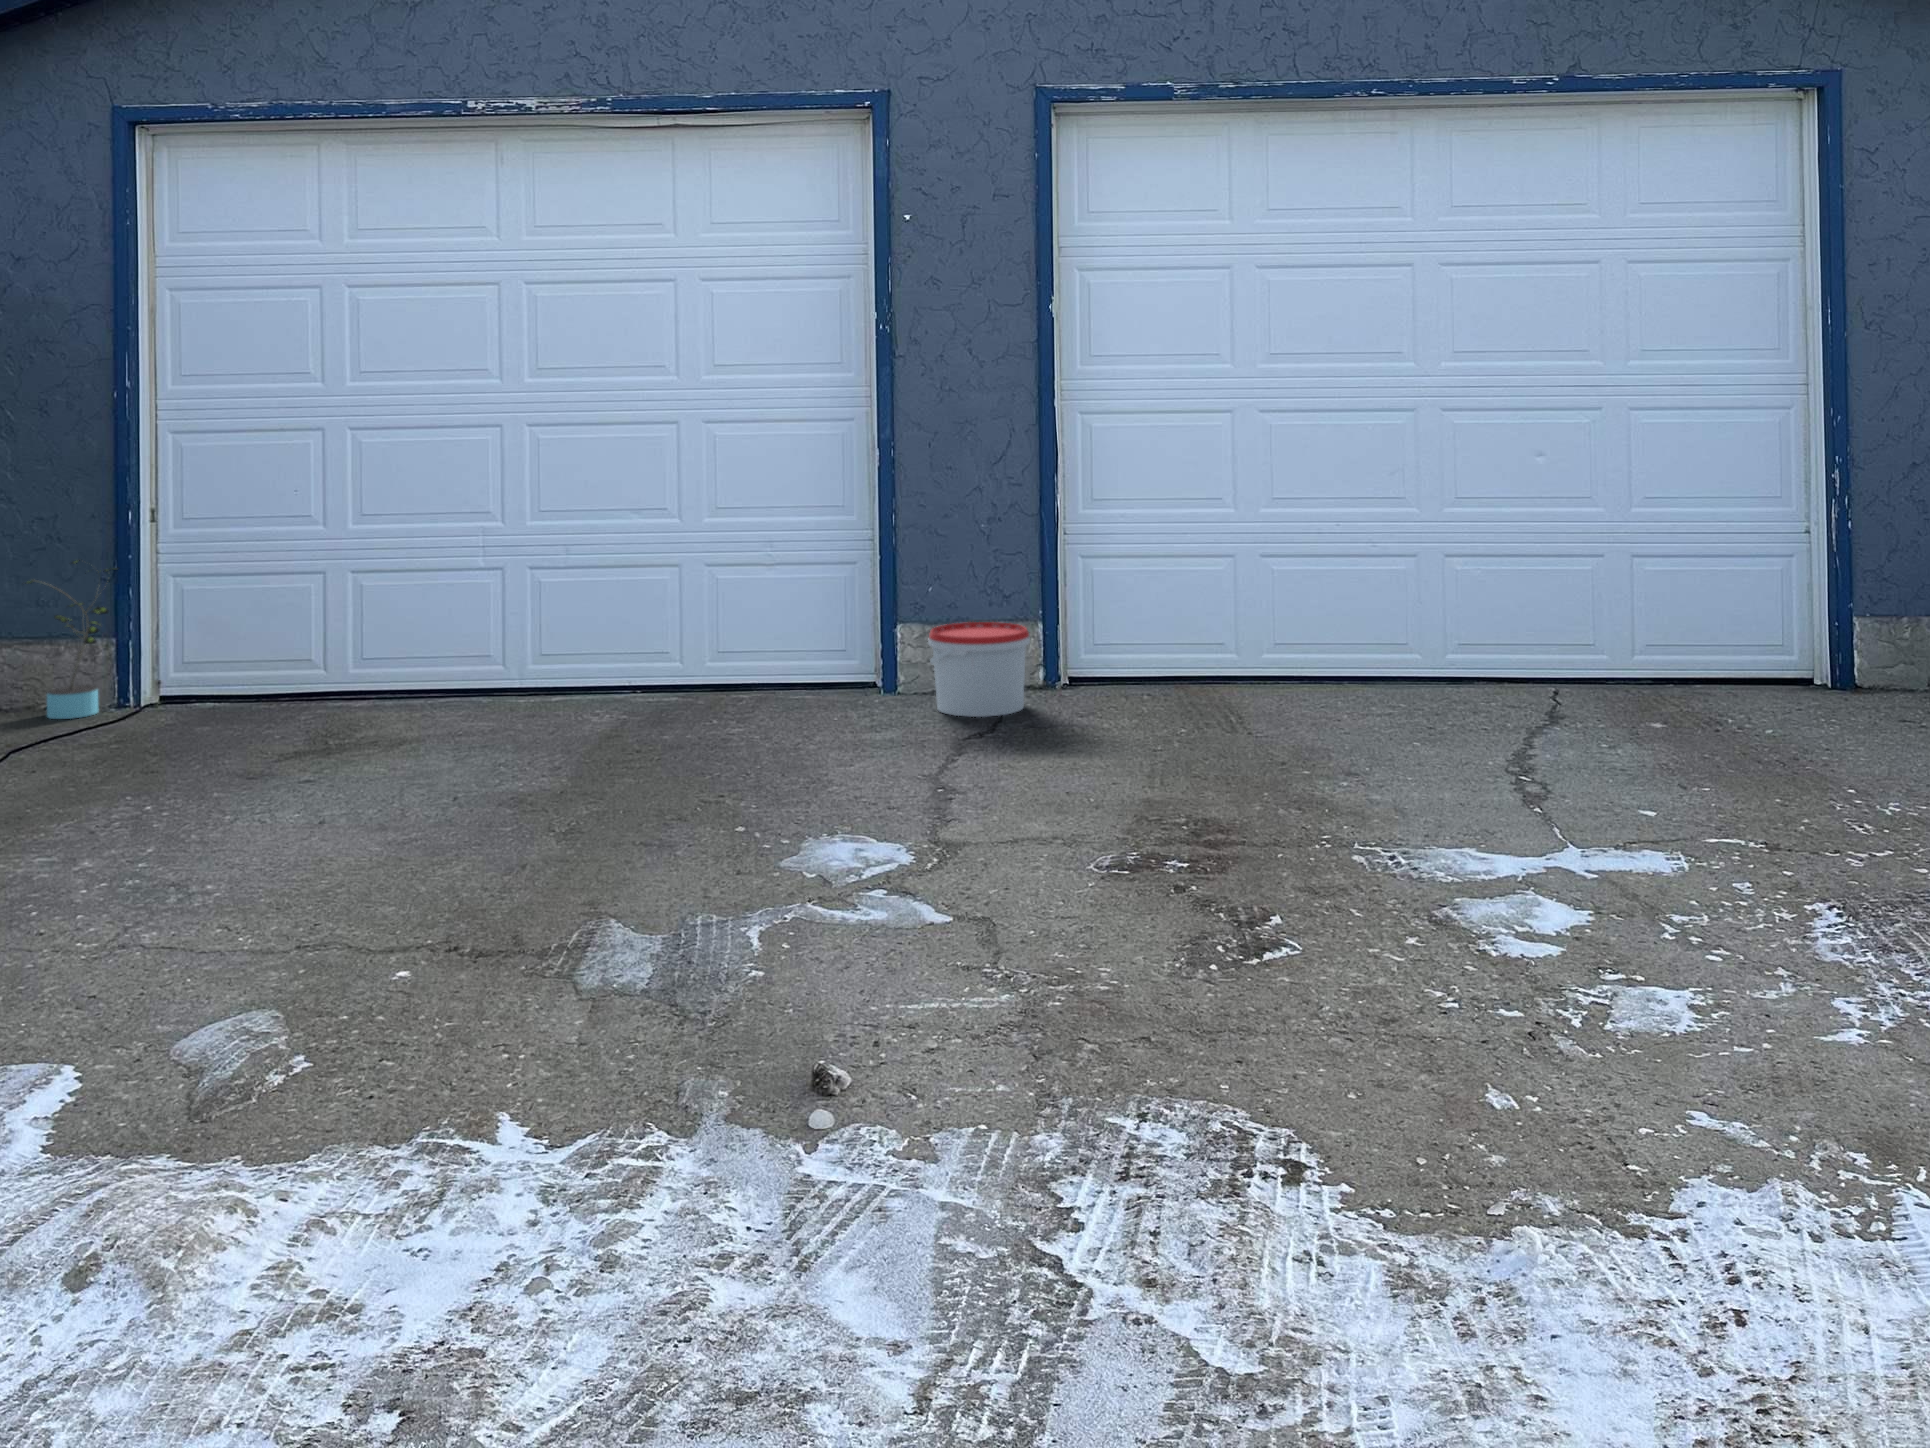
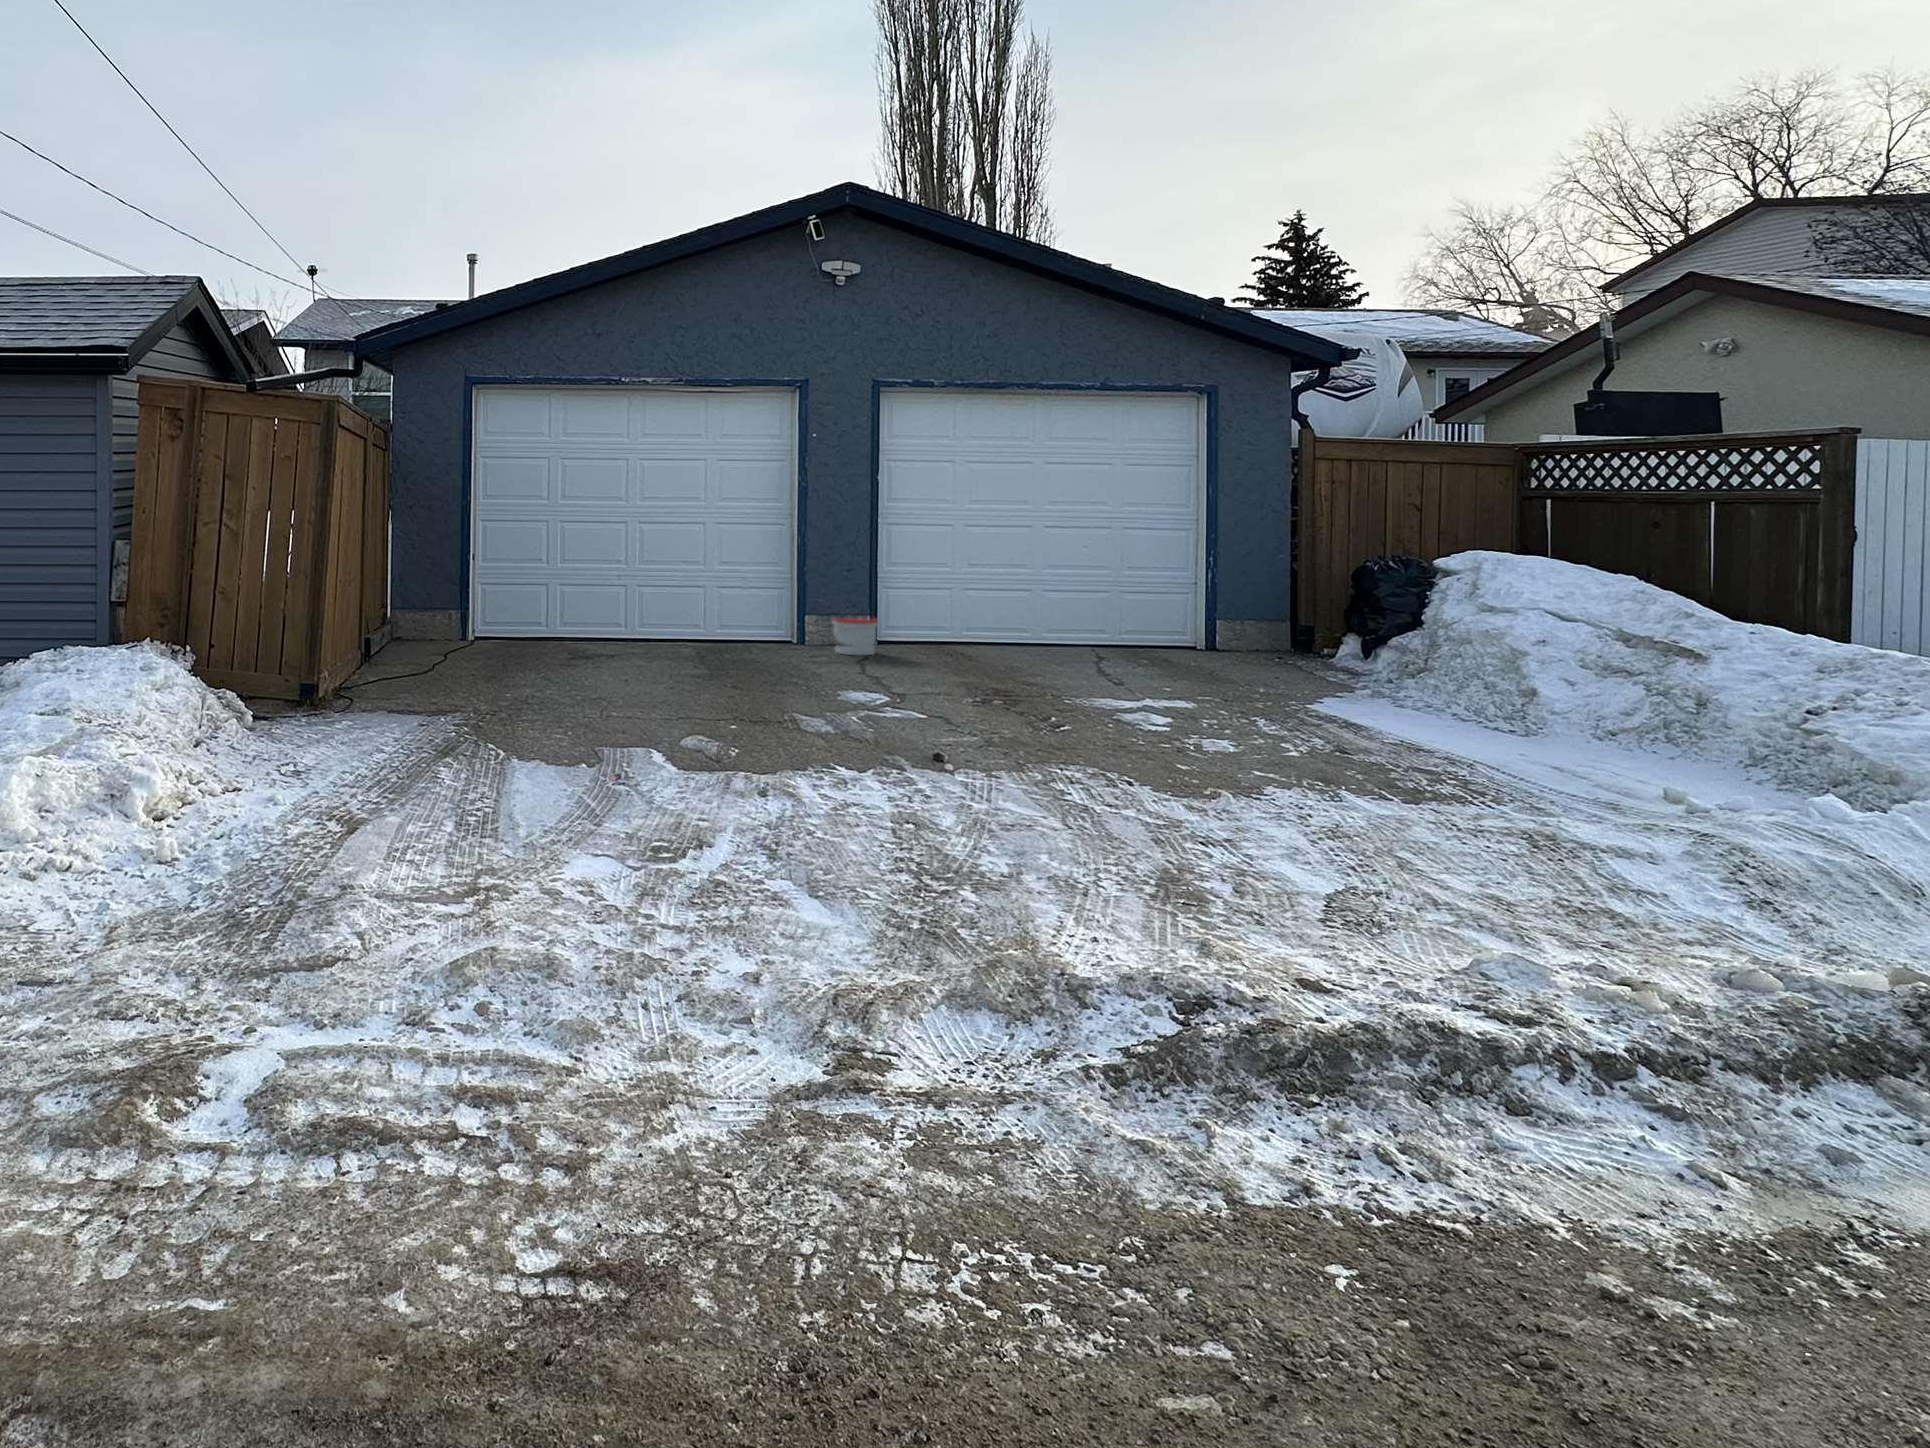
potted plant: present [25,560,117,719] -> none [426,579,467,650]

